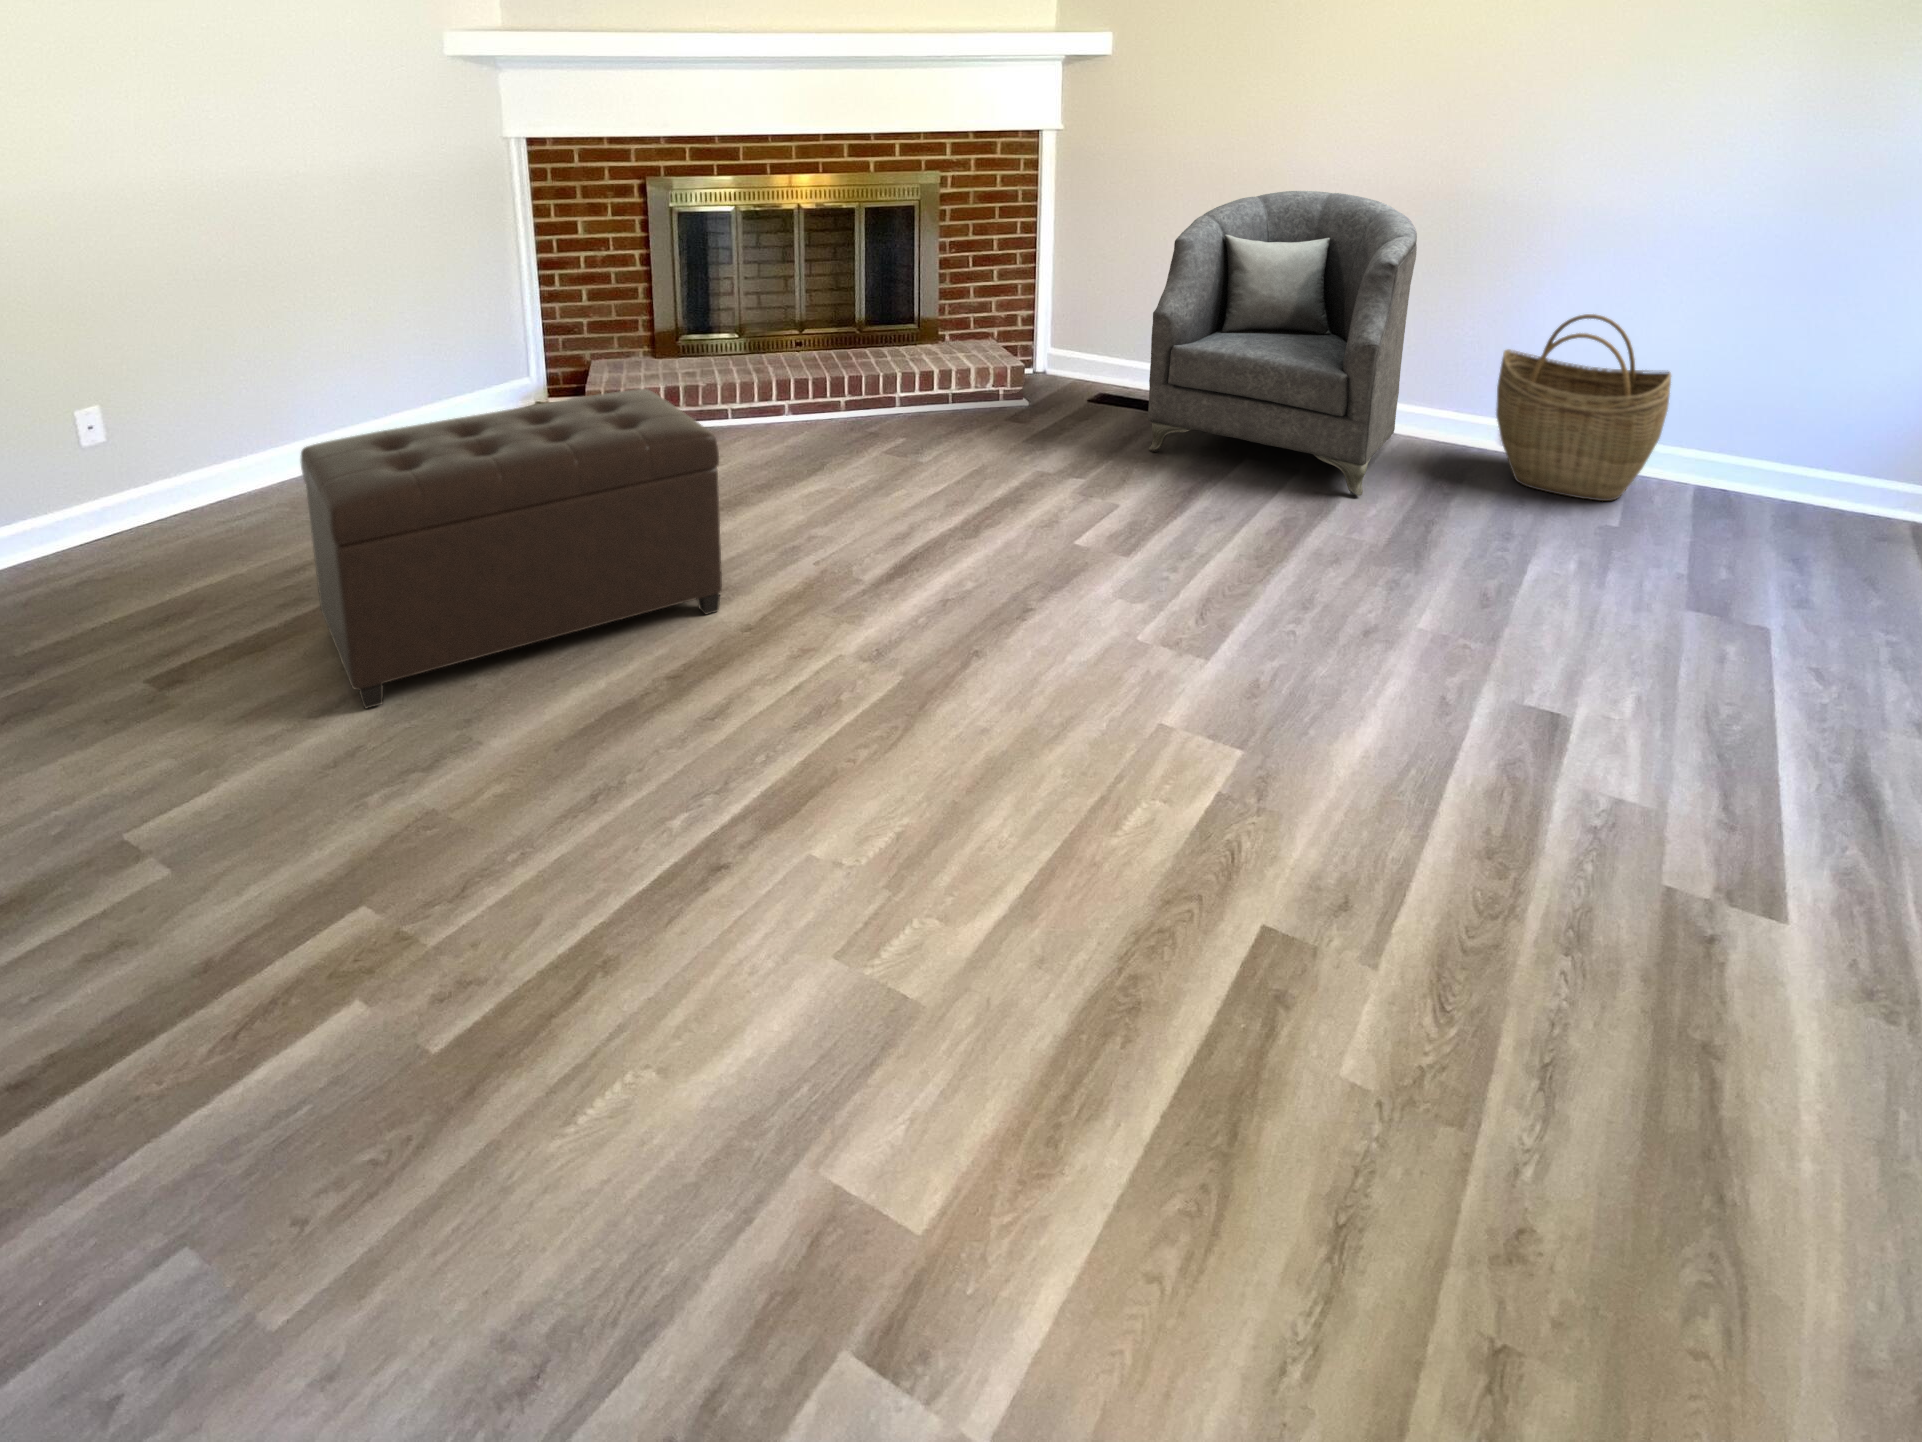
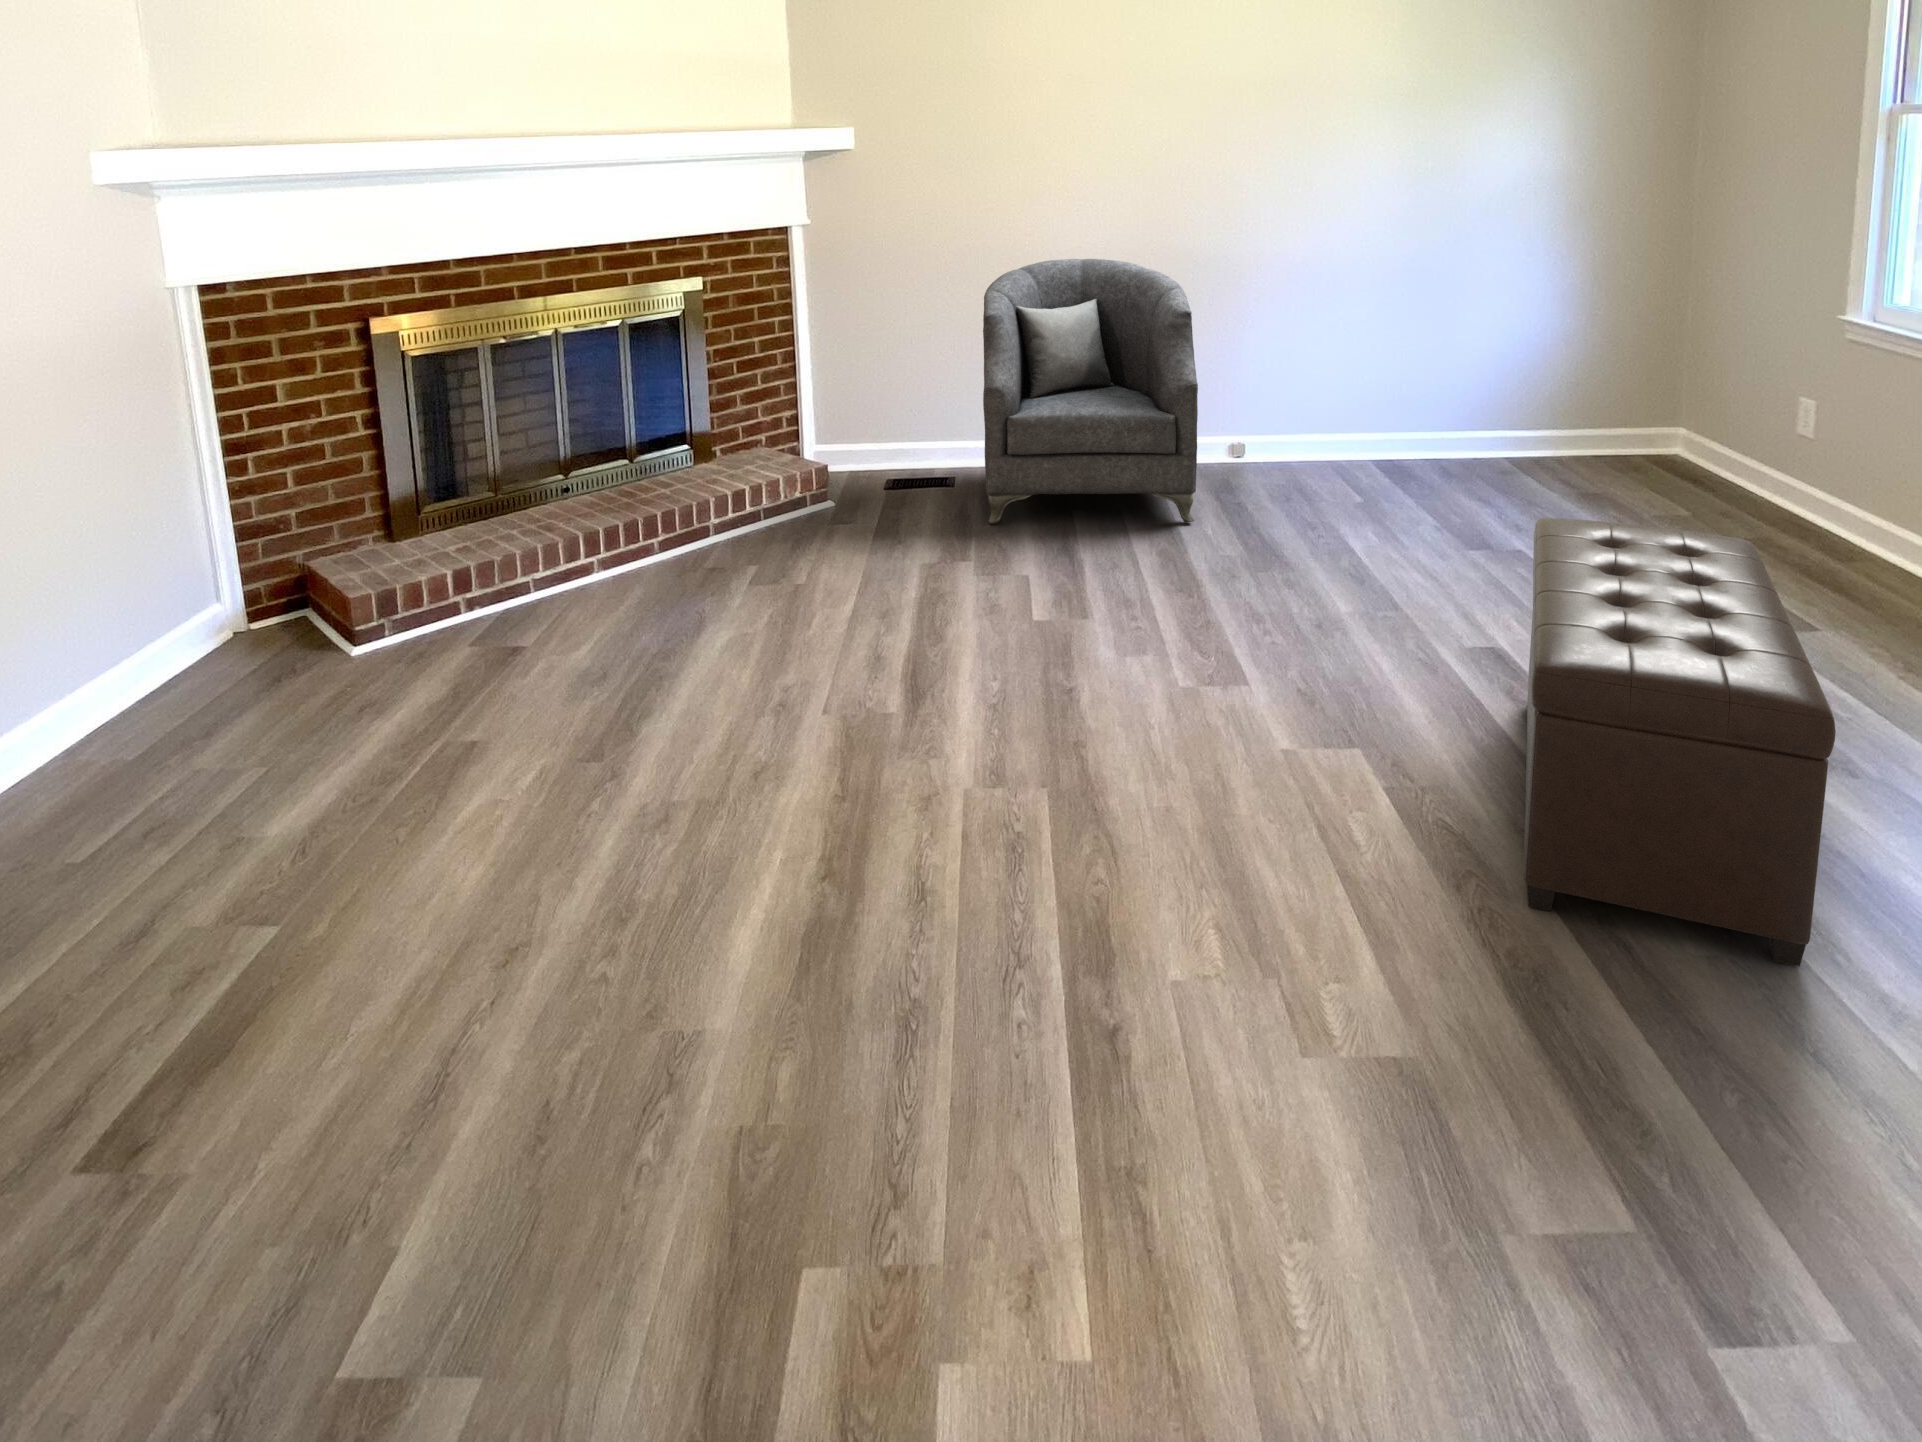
woven basket: present [1496,314,1671,501] -> none [1245,336,1373,488]
ottoman: present [301,389,722,708] -> present [1524,518,1836,966]

